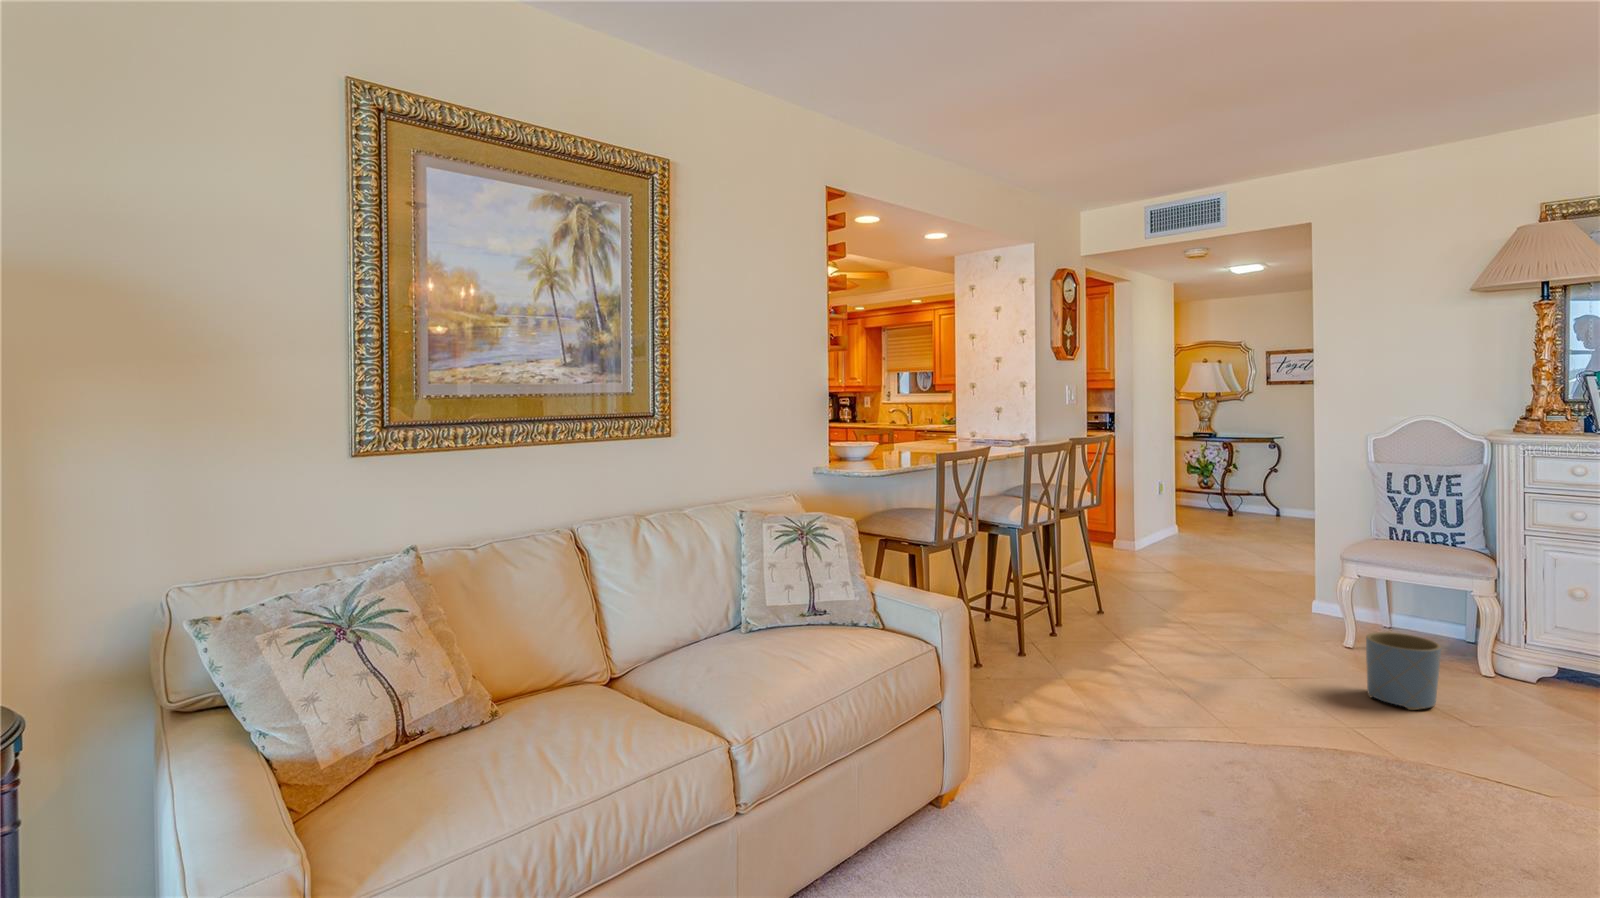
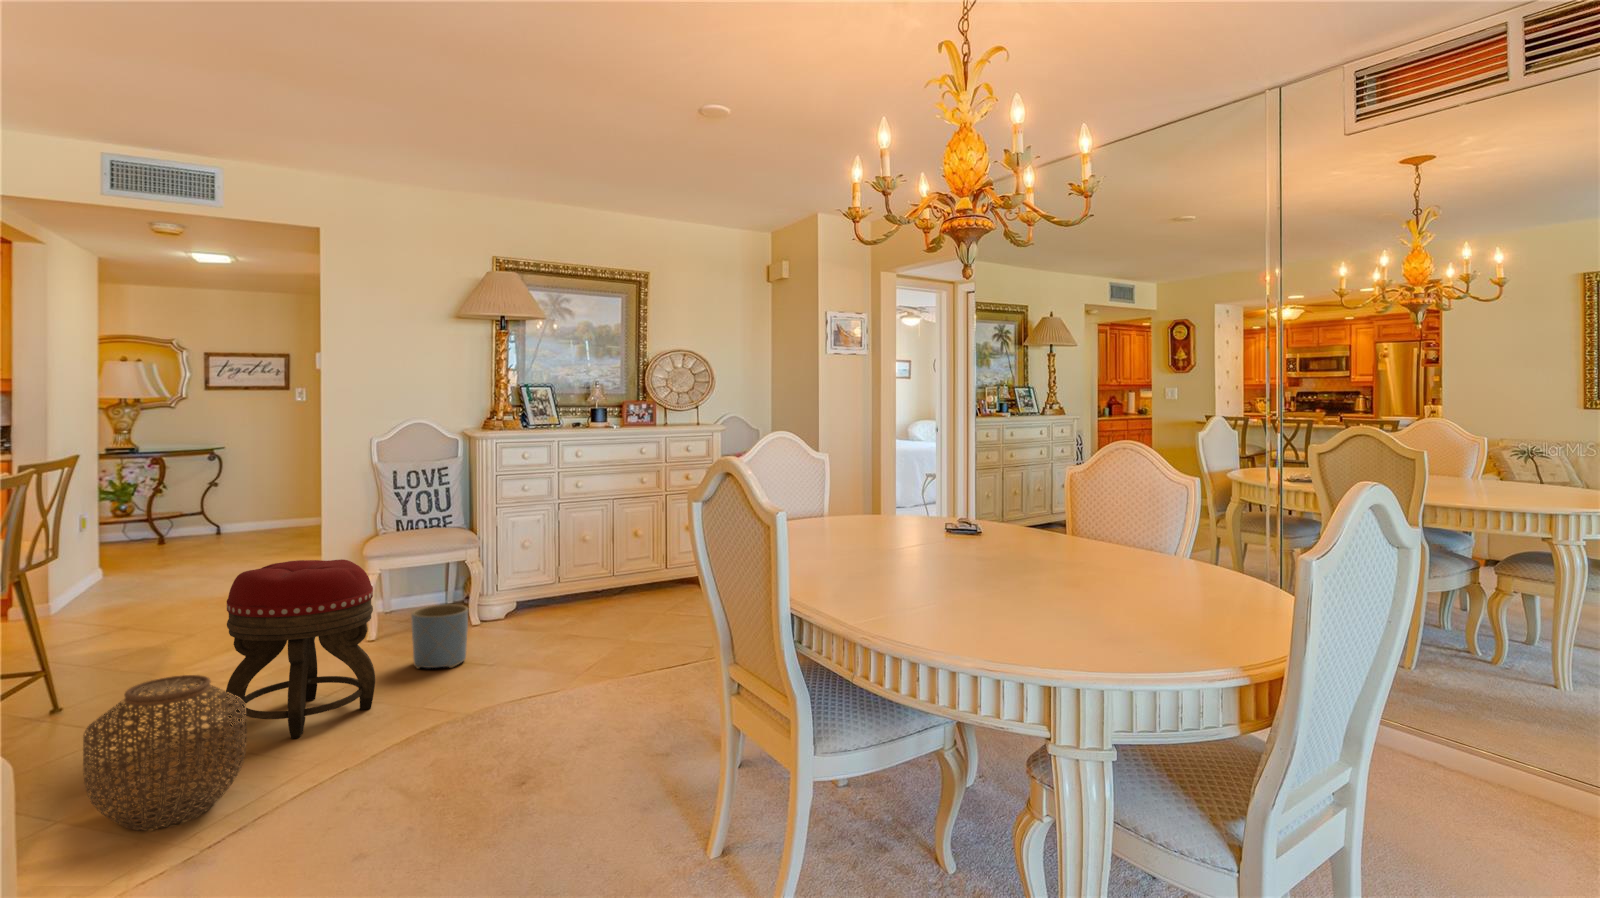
footstool: none [1169,557,1300,718] -> present [226,559,375,739]
woven basket: none [1046,631,1149,746] -> present [83,675,246,830]

